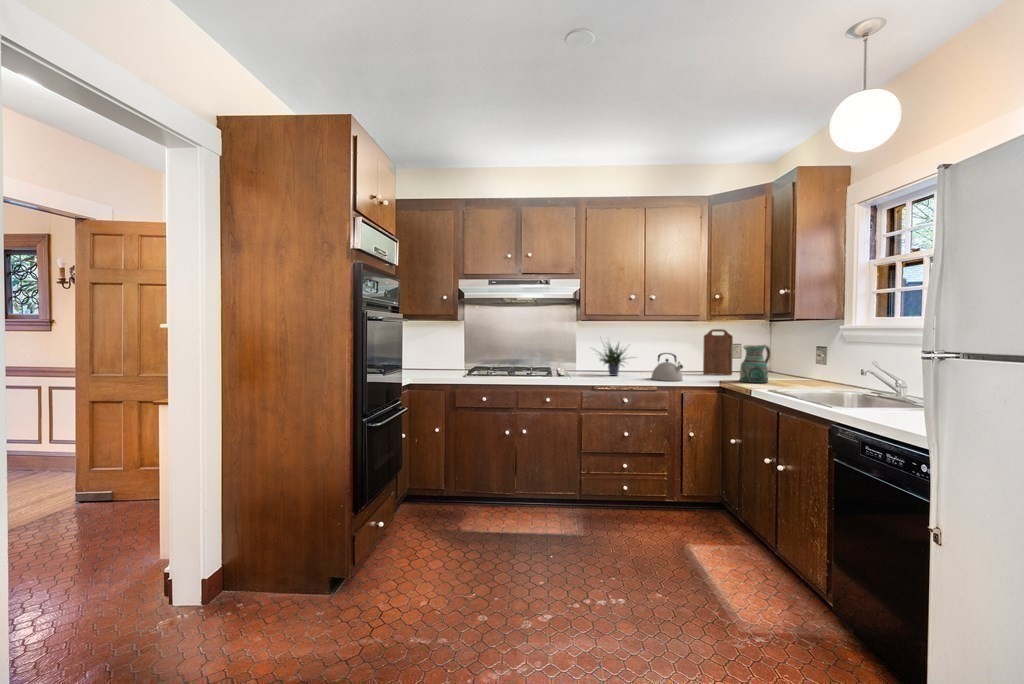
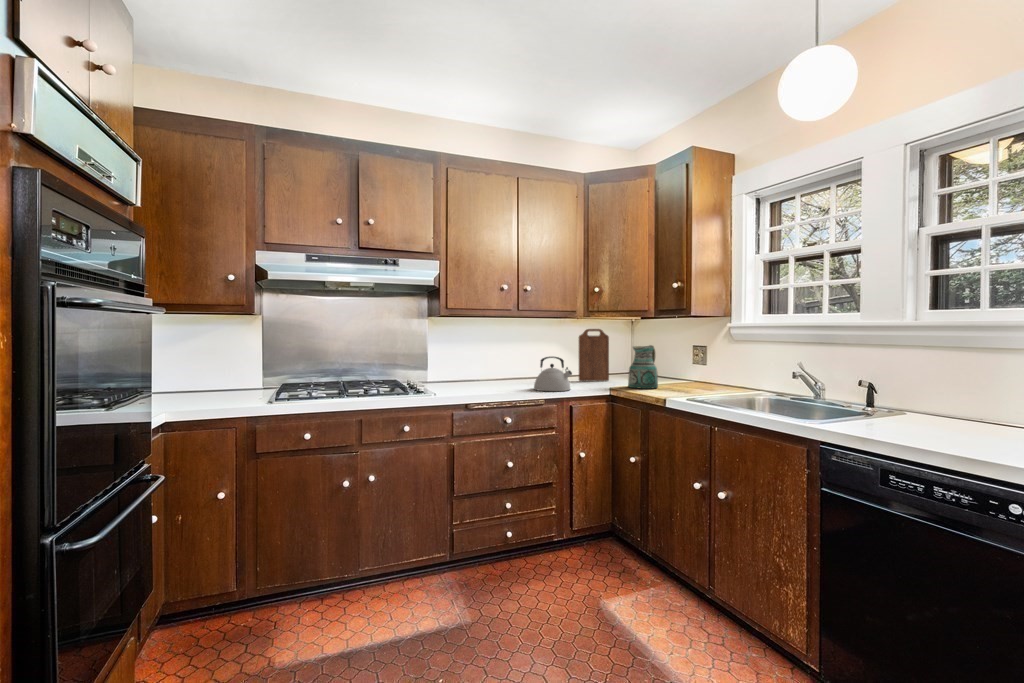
potted plant: present [600,343,626,376] -> none [453,333,513,388]

